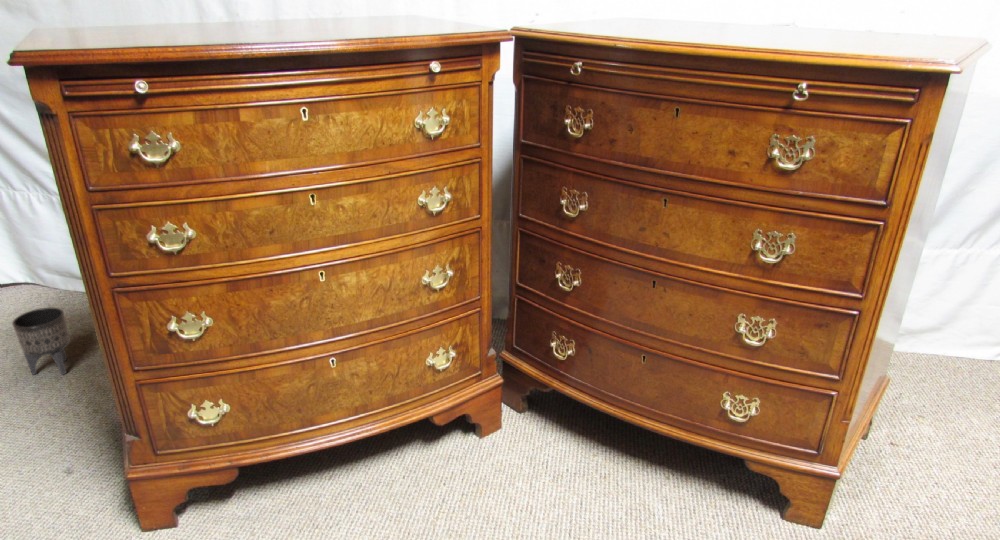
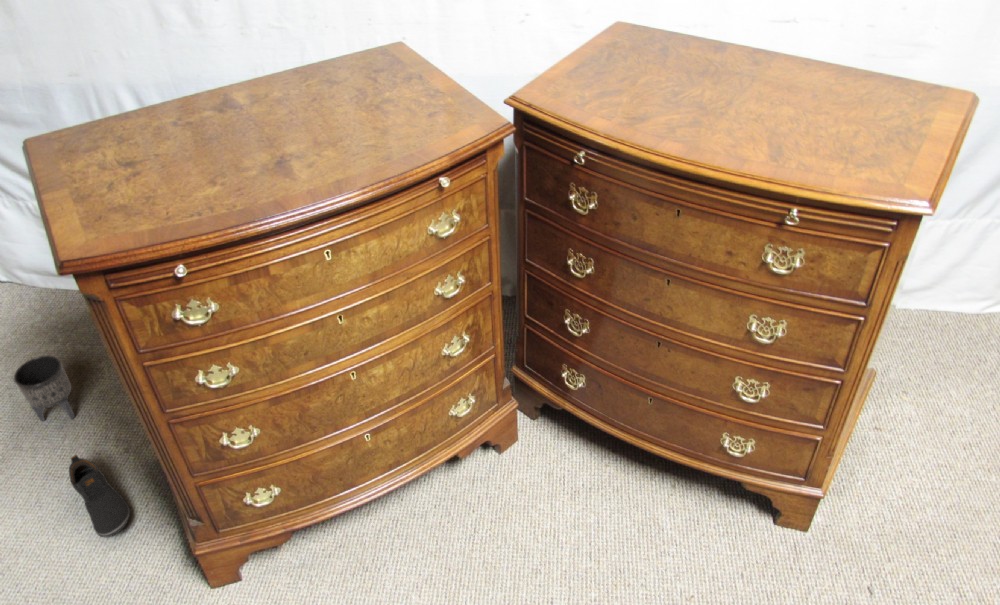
shoe: none [32,392,84,472] -> present [69,455,130,537]

